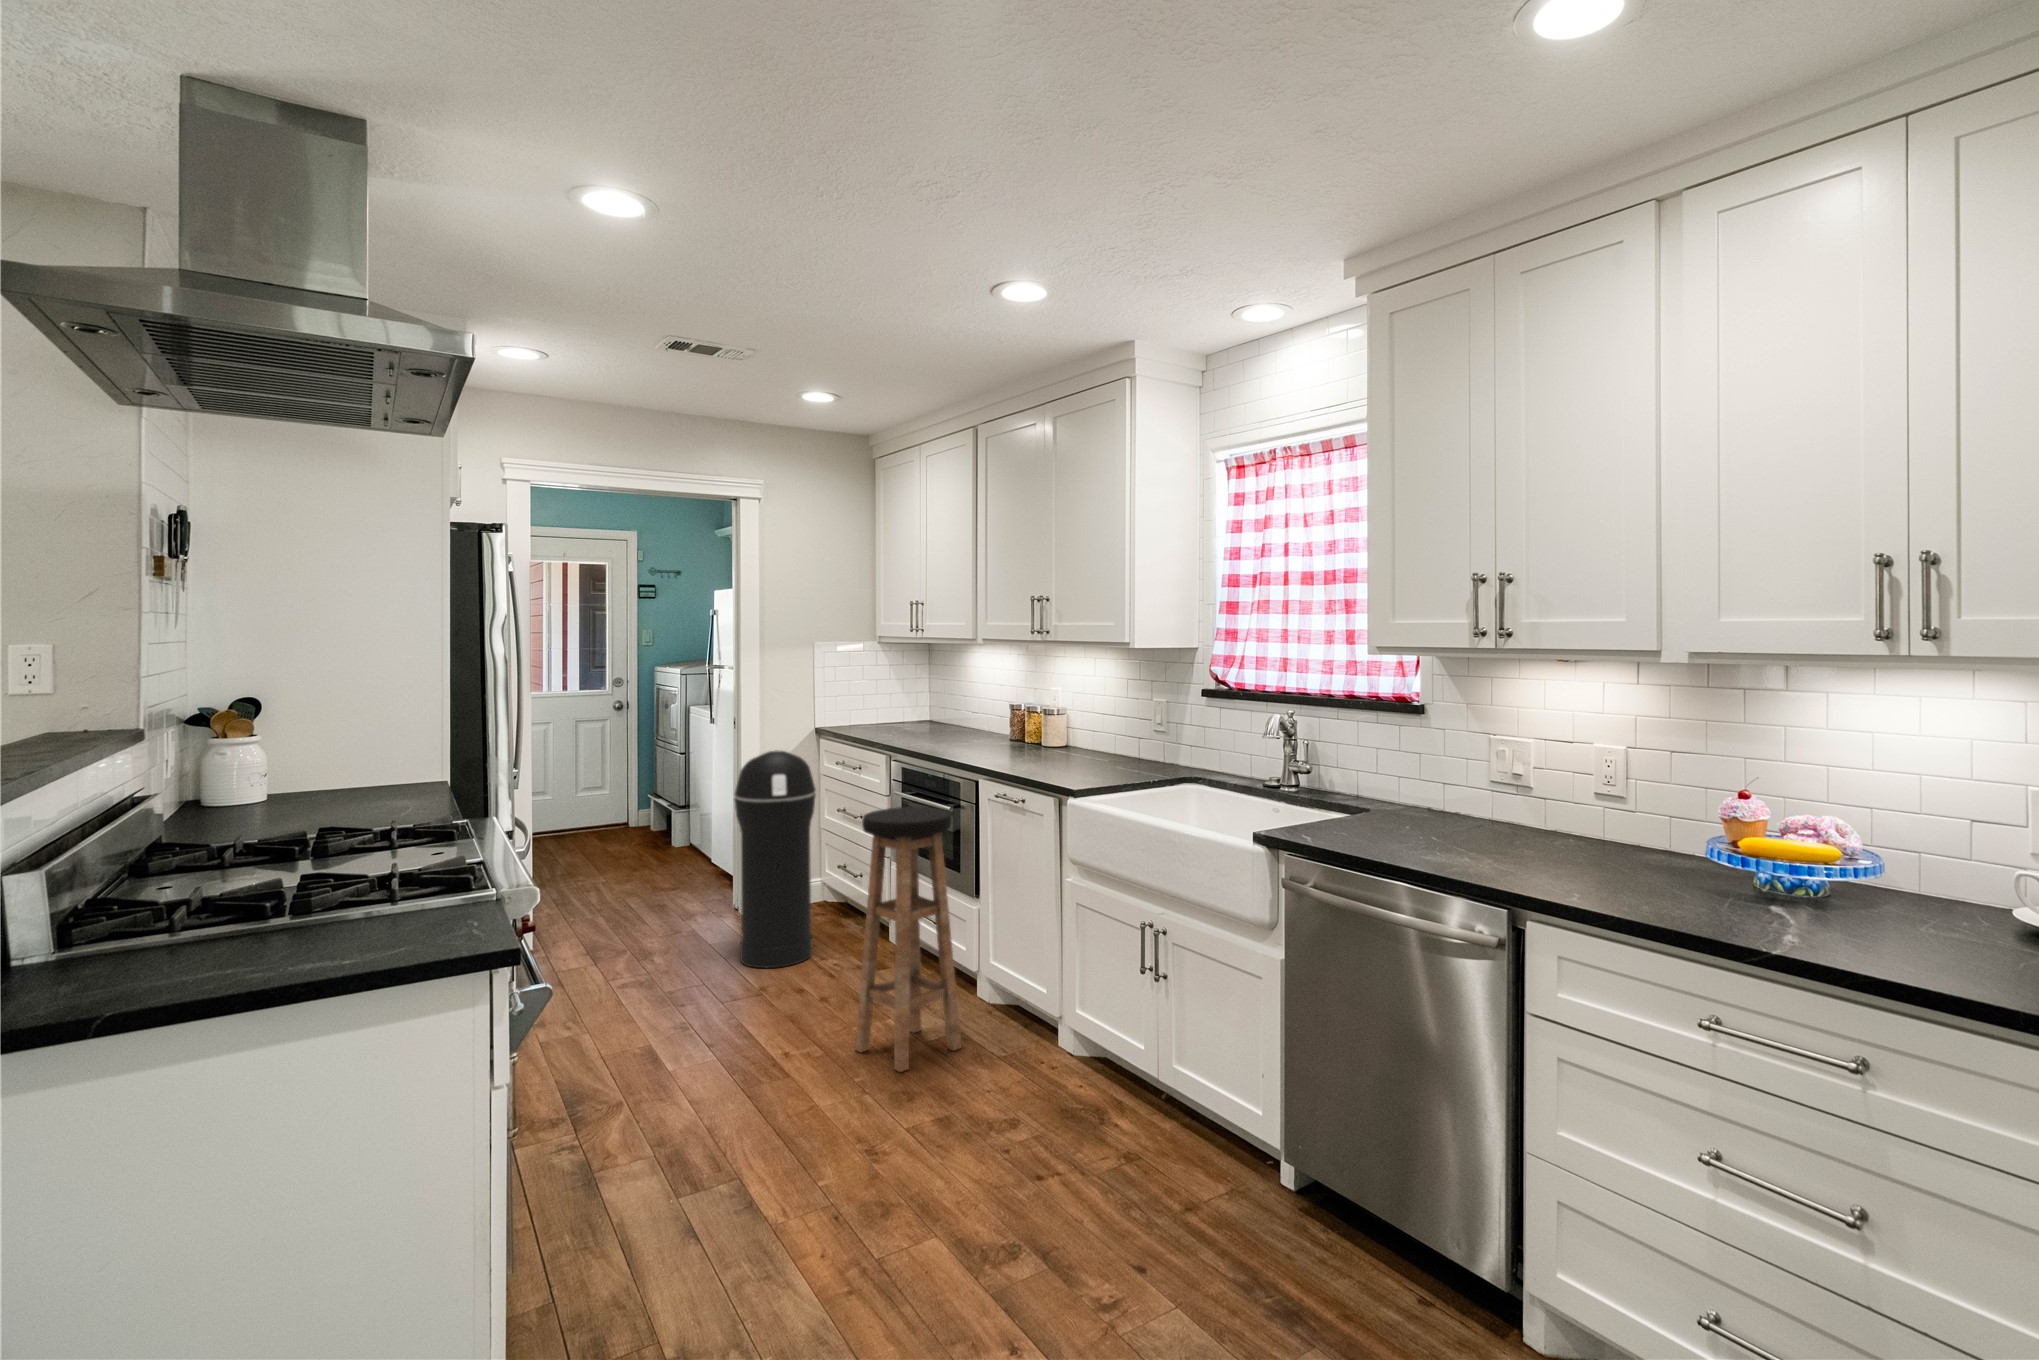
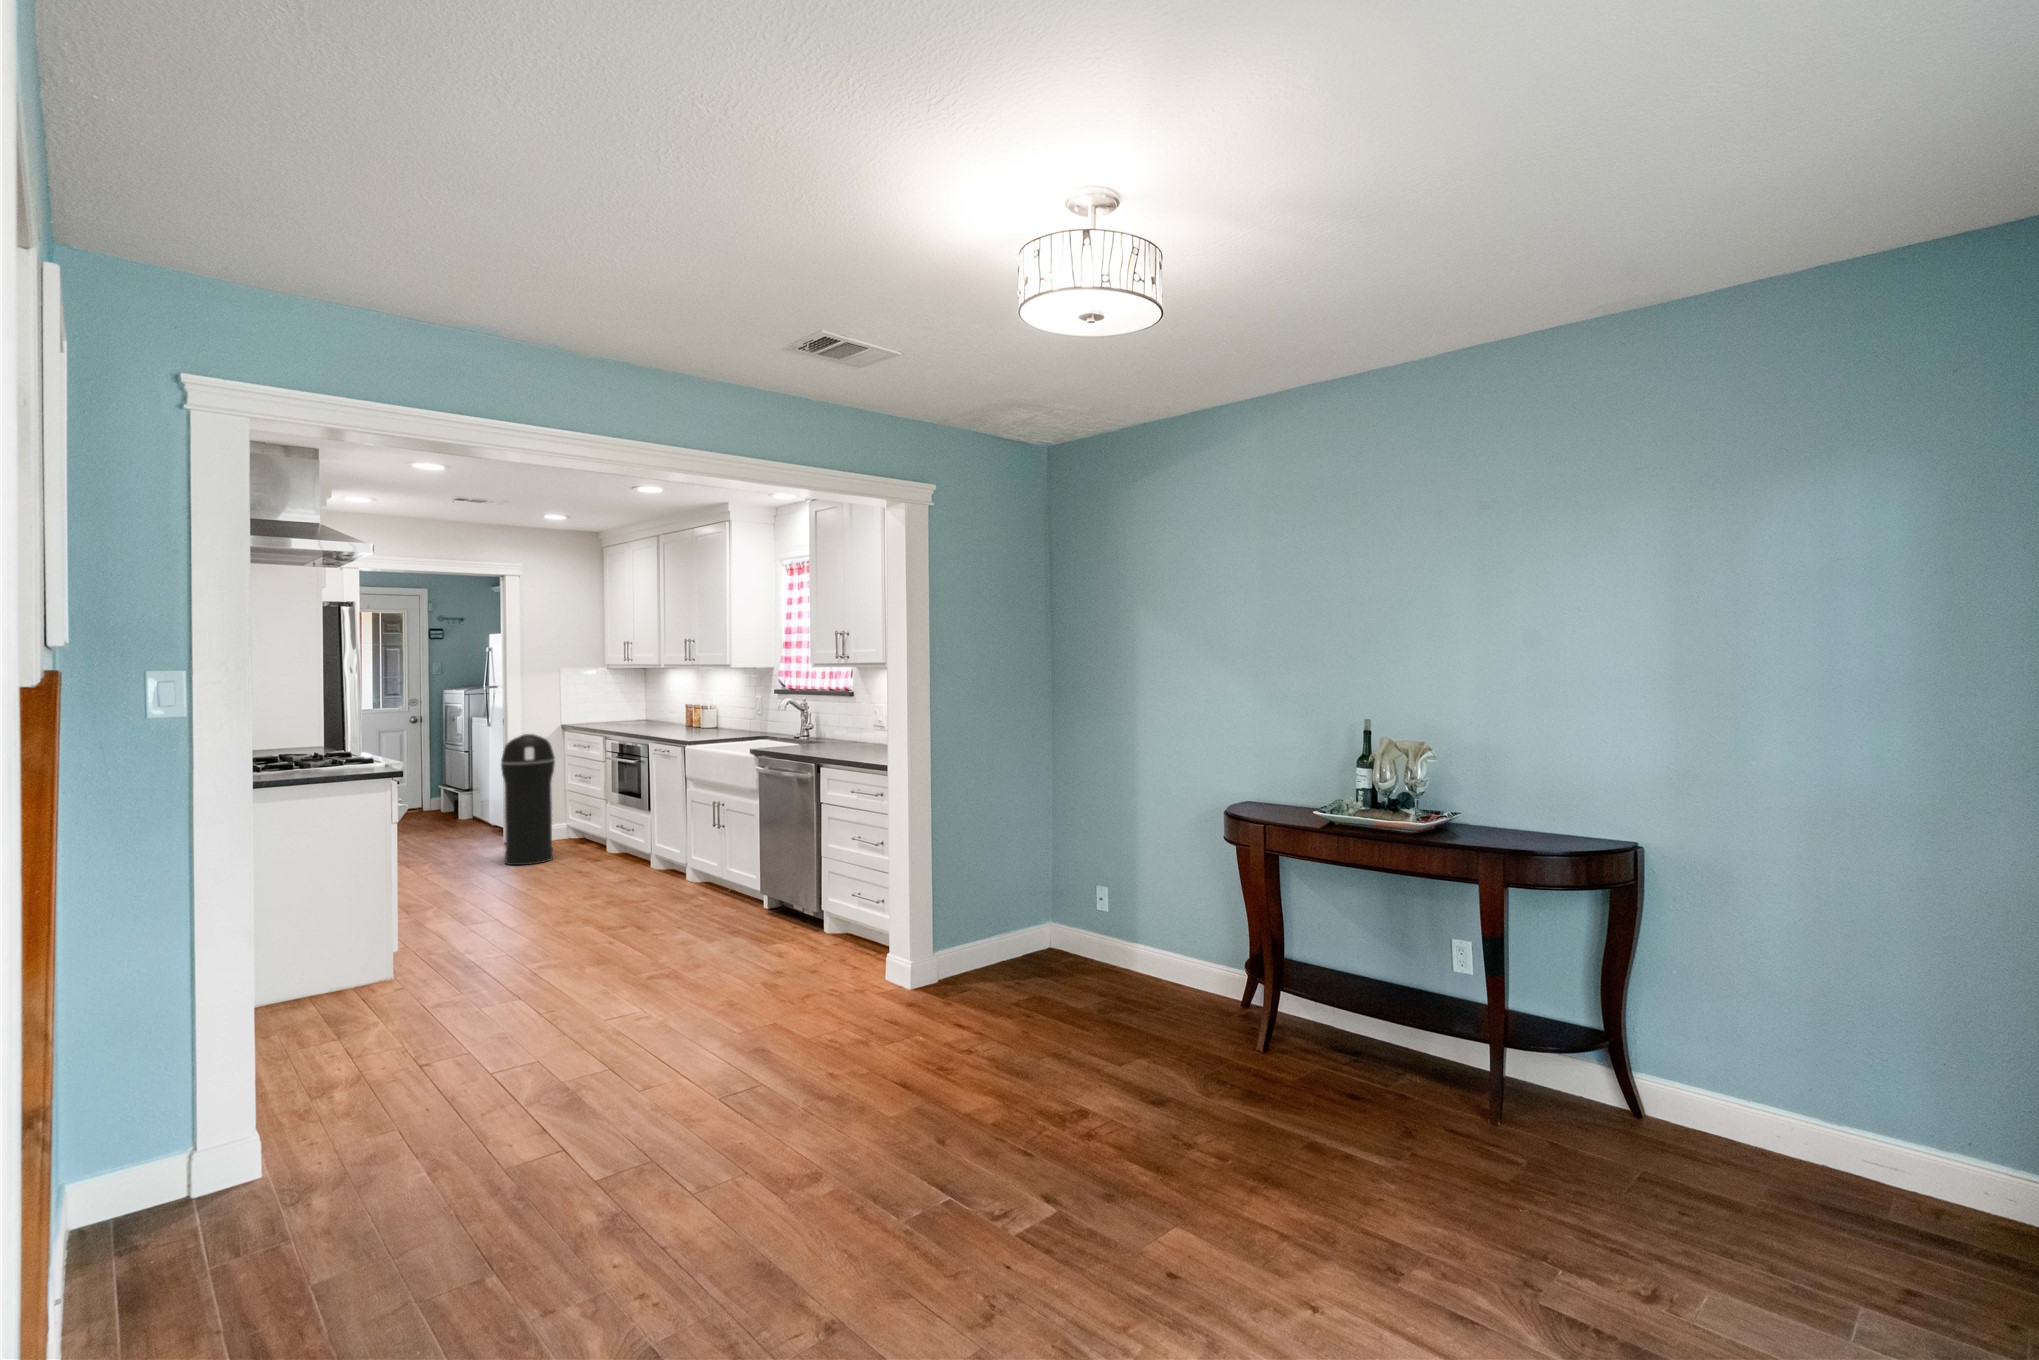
bar stool: present [855,807,961,1072] -> none [568,756,629,892]

